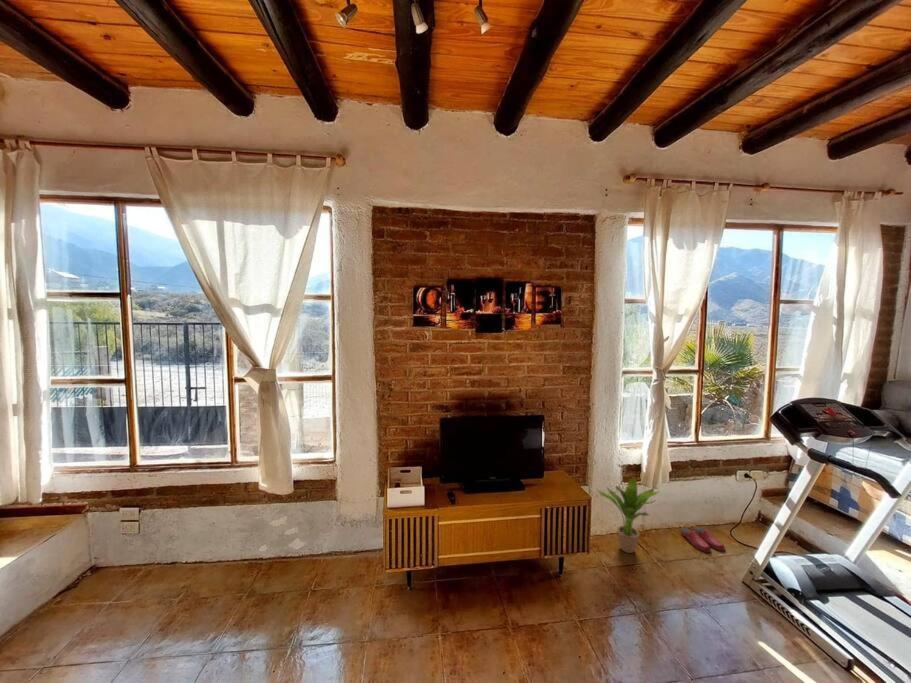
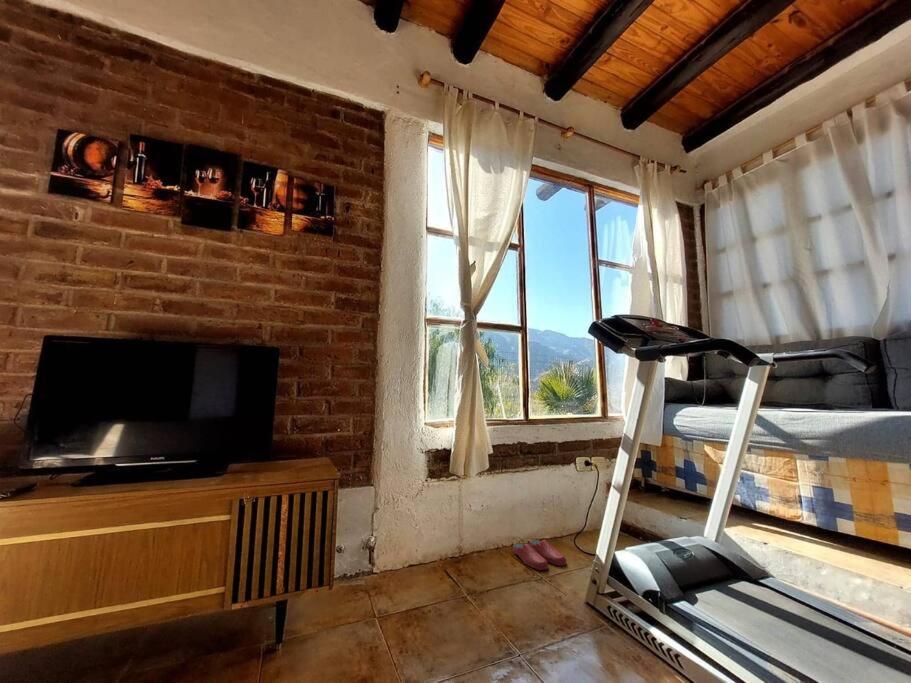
potted plant: present [598,477,658,553] -> none [382,466,470,589]

